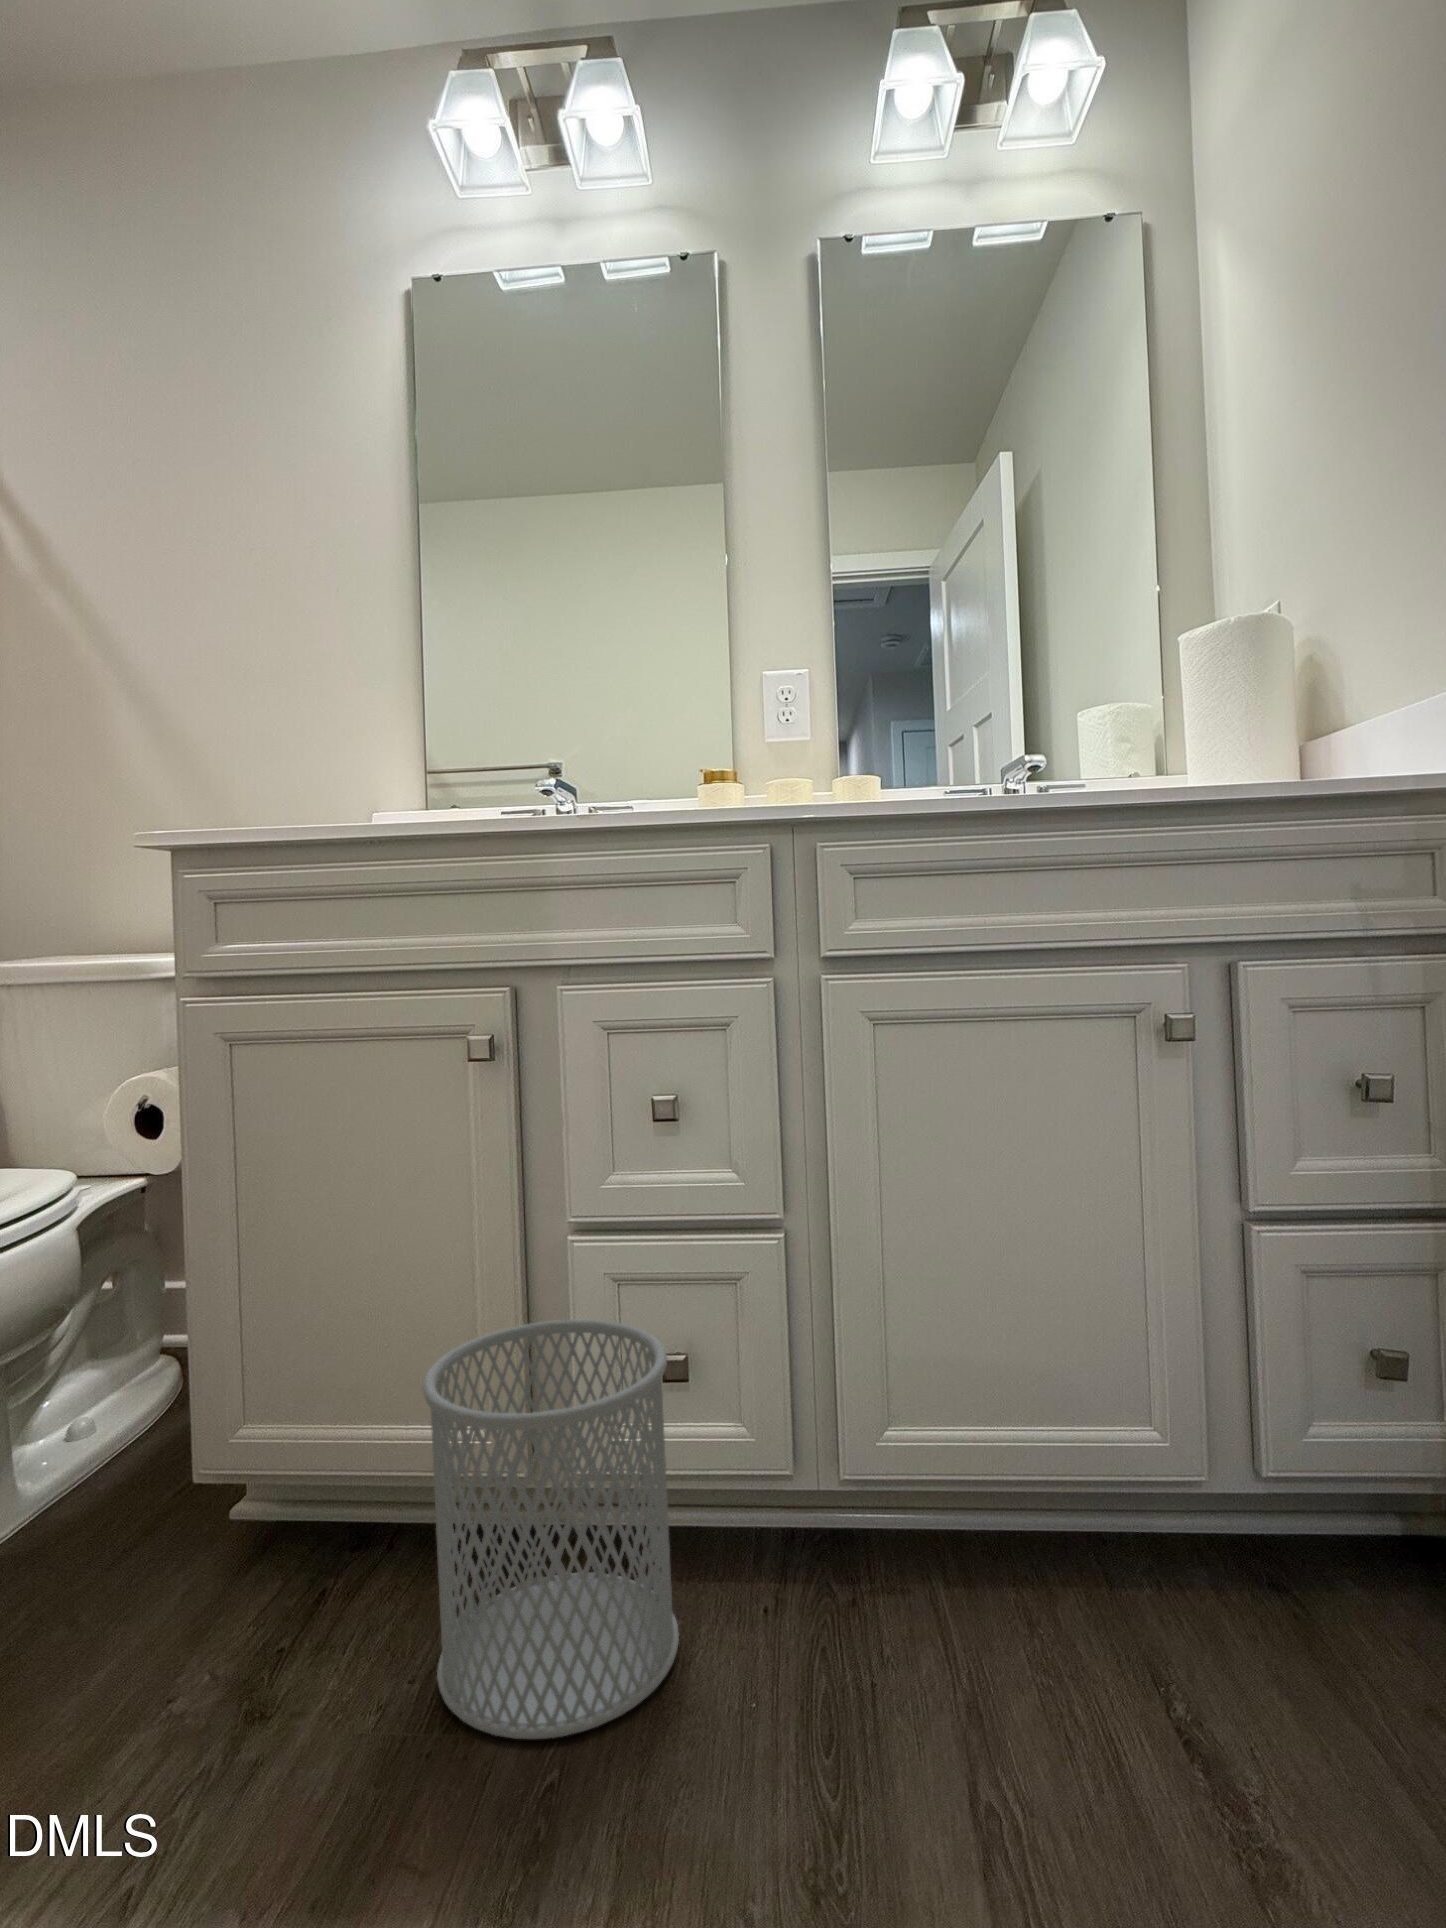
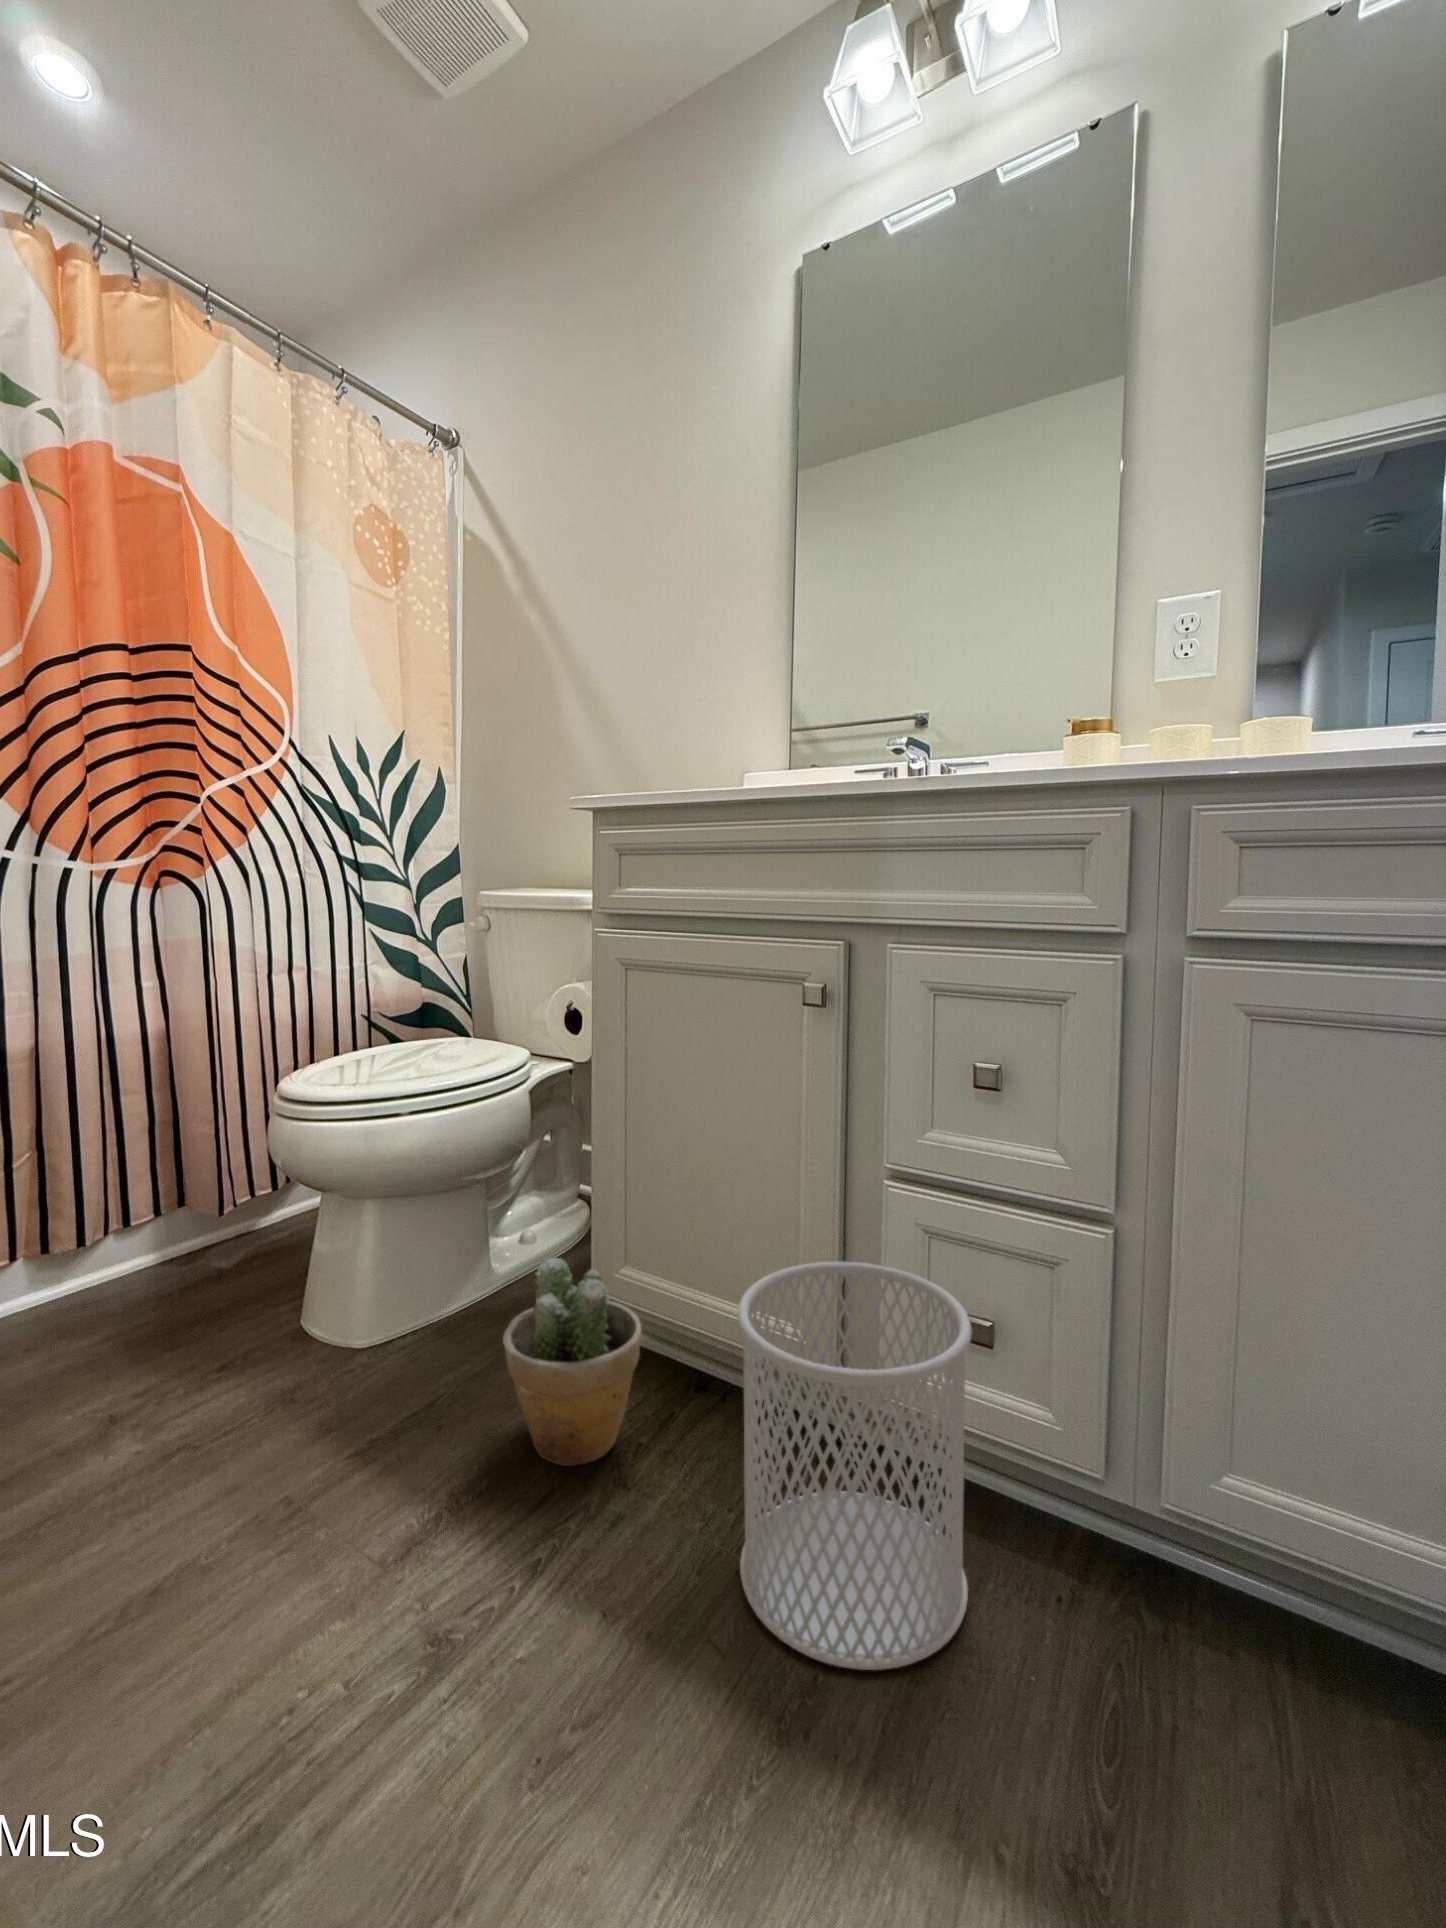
potted plant: none [103,1398,290,1654] -> present [503,1258,641,1466]

